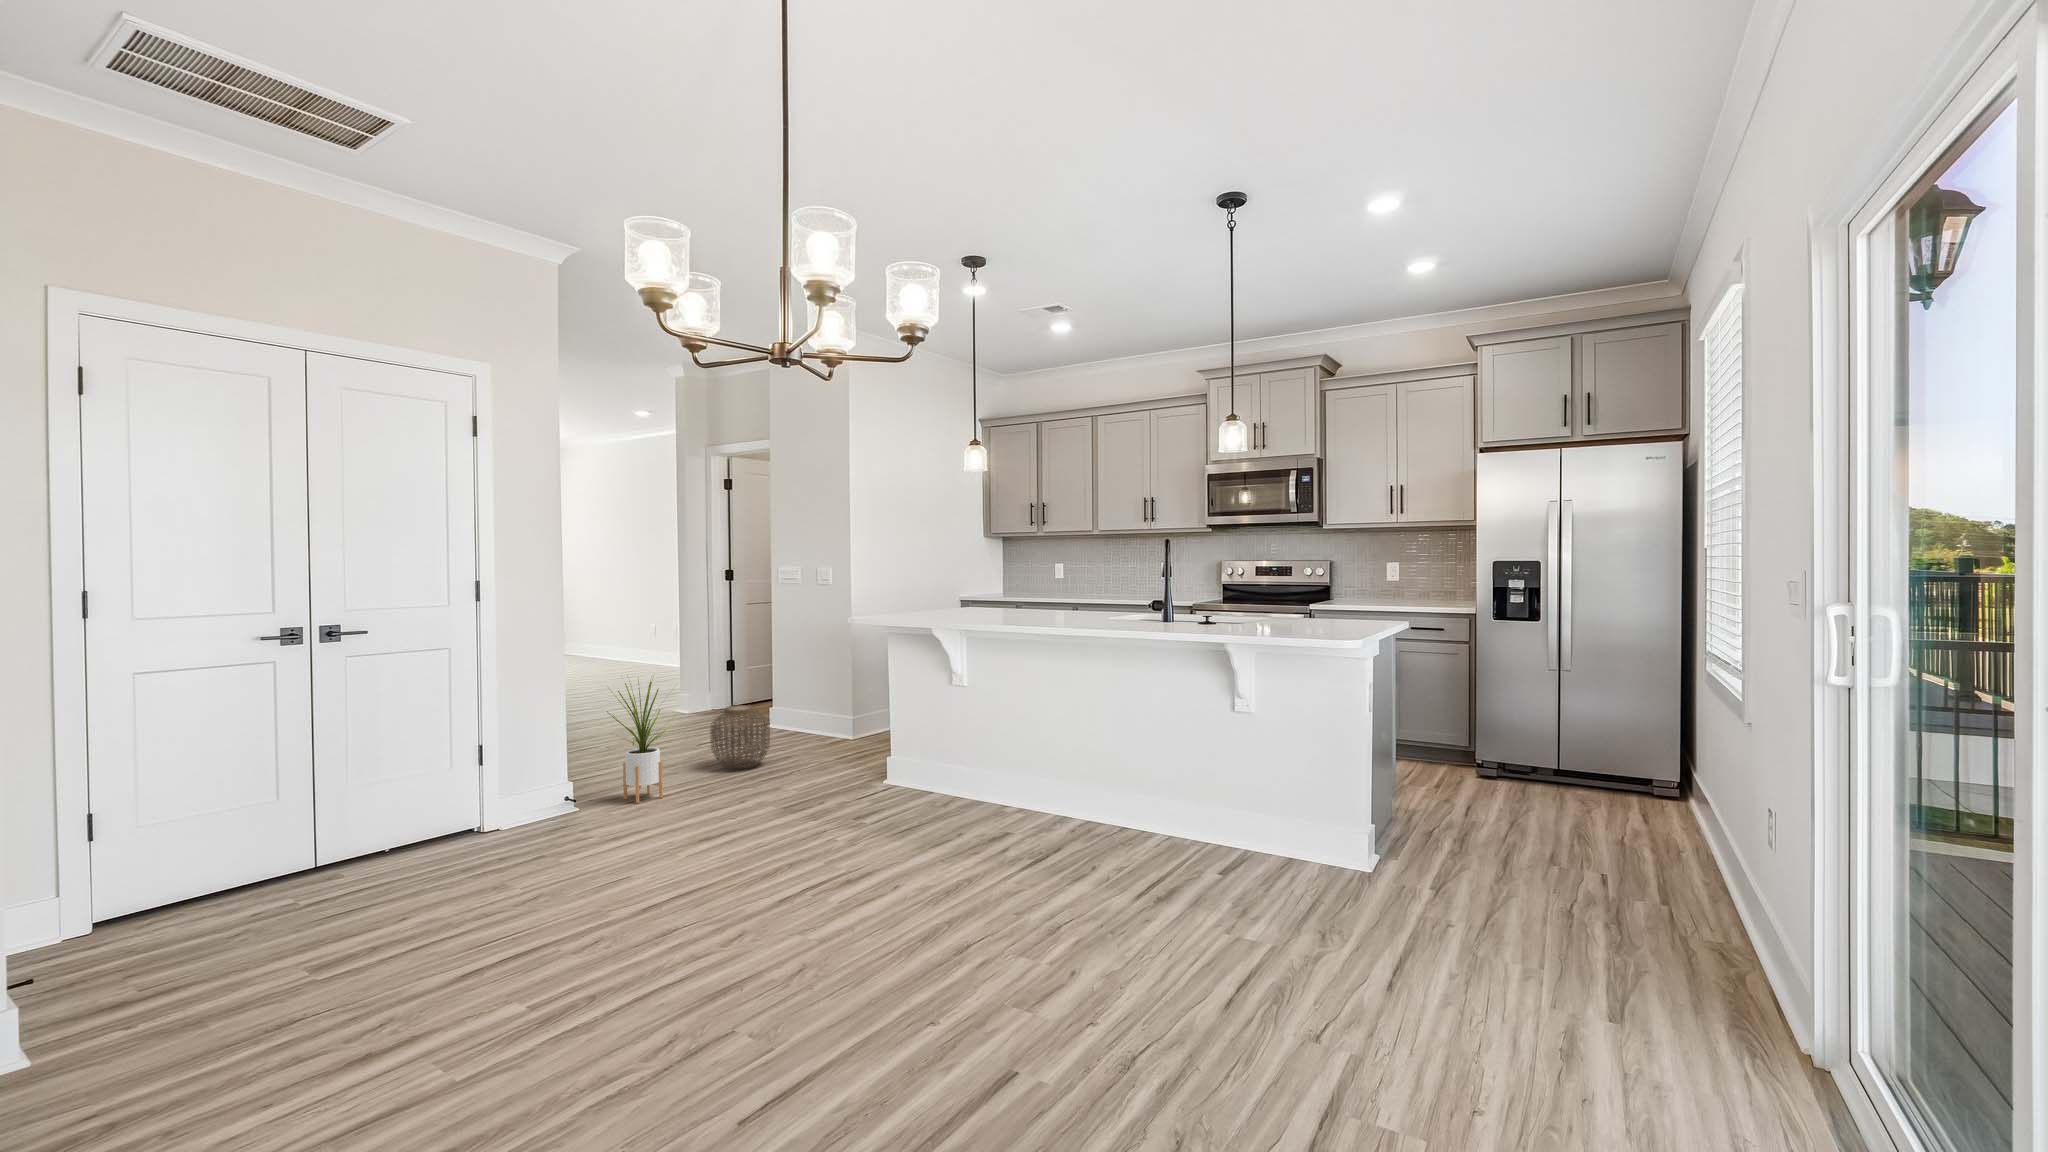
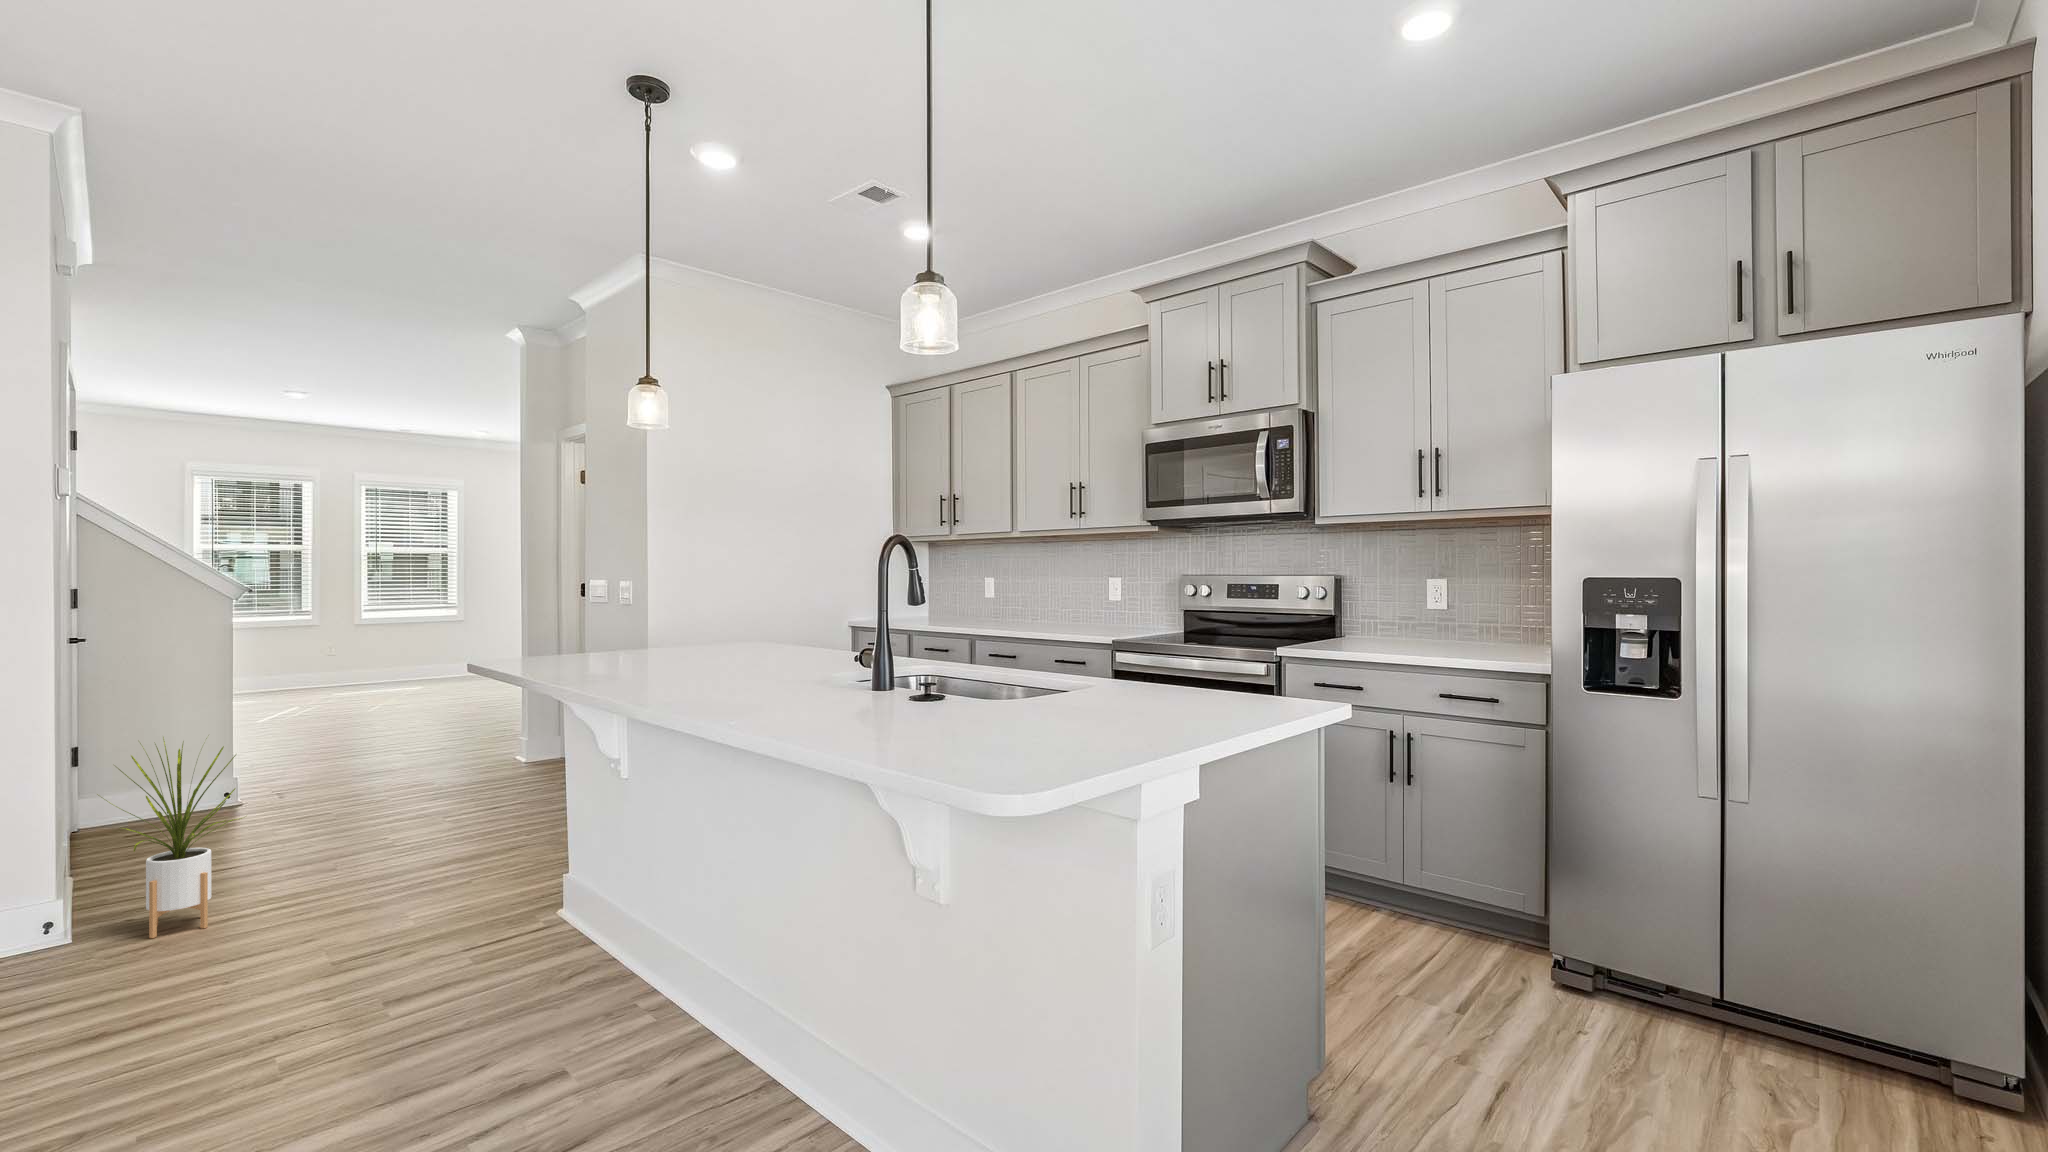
woven basket: present [710,705,770,769] -> none [368,776,467,873]

